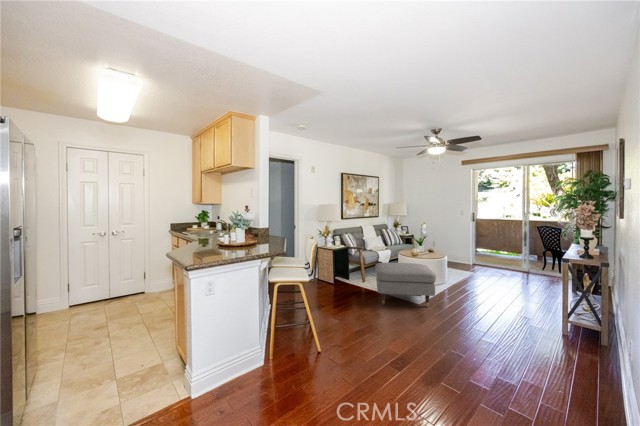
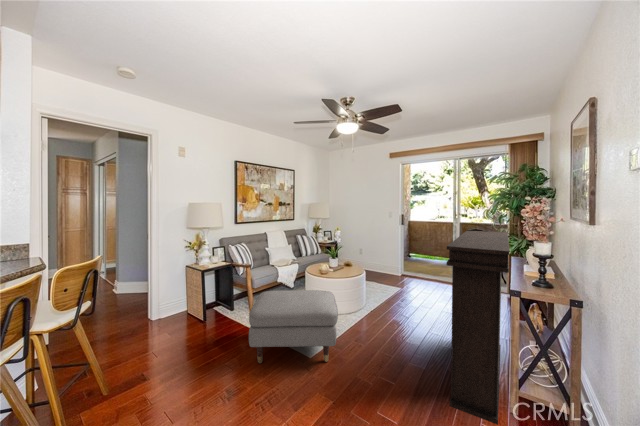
console table: none [515,224,566,340] -> present [446,231,509,425]

